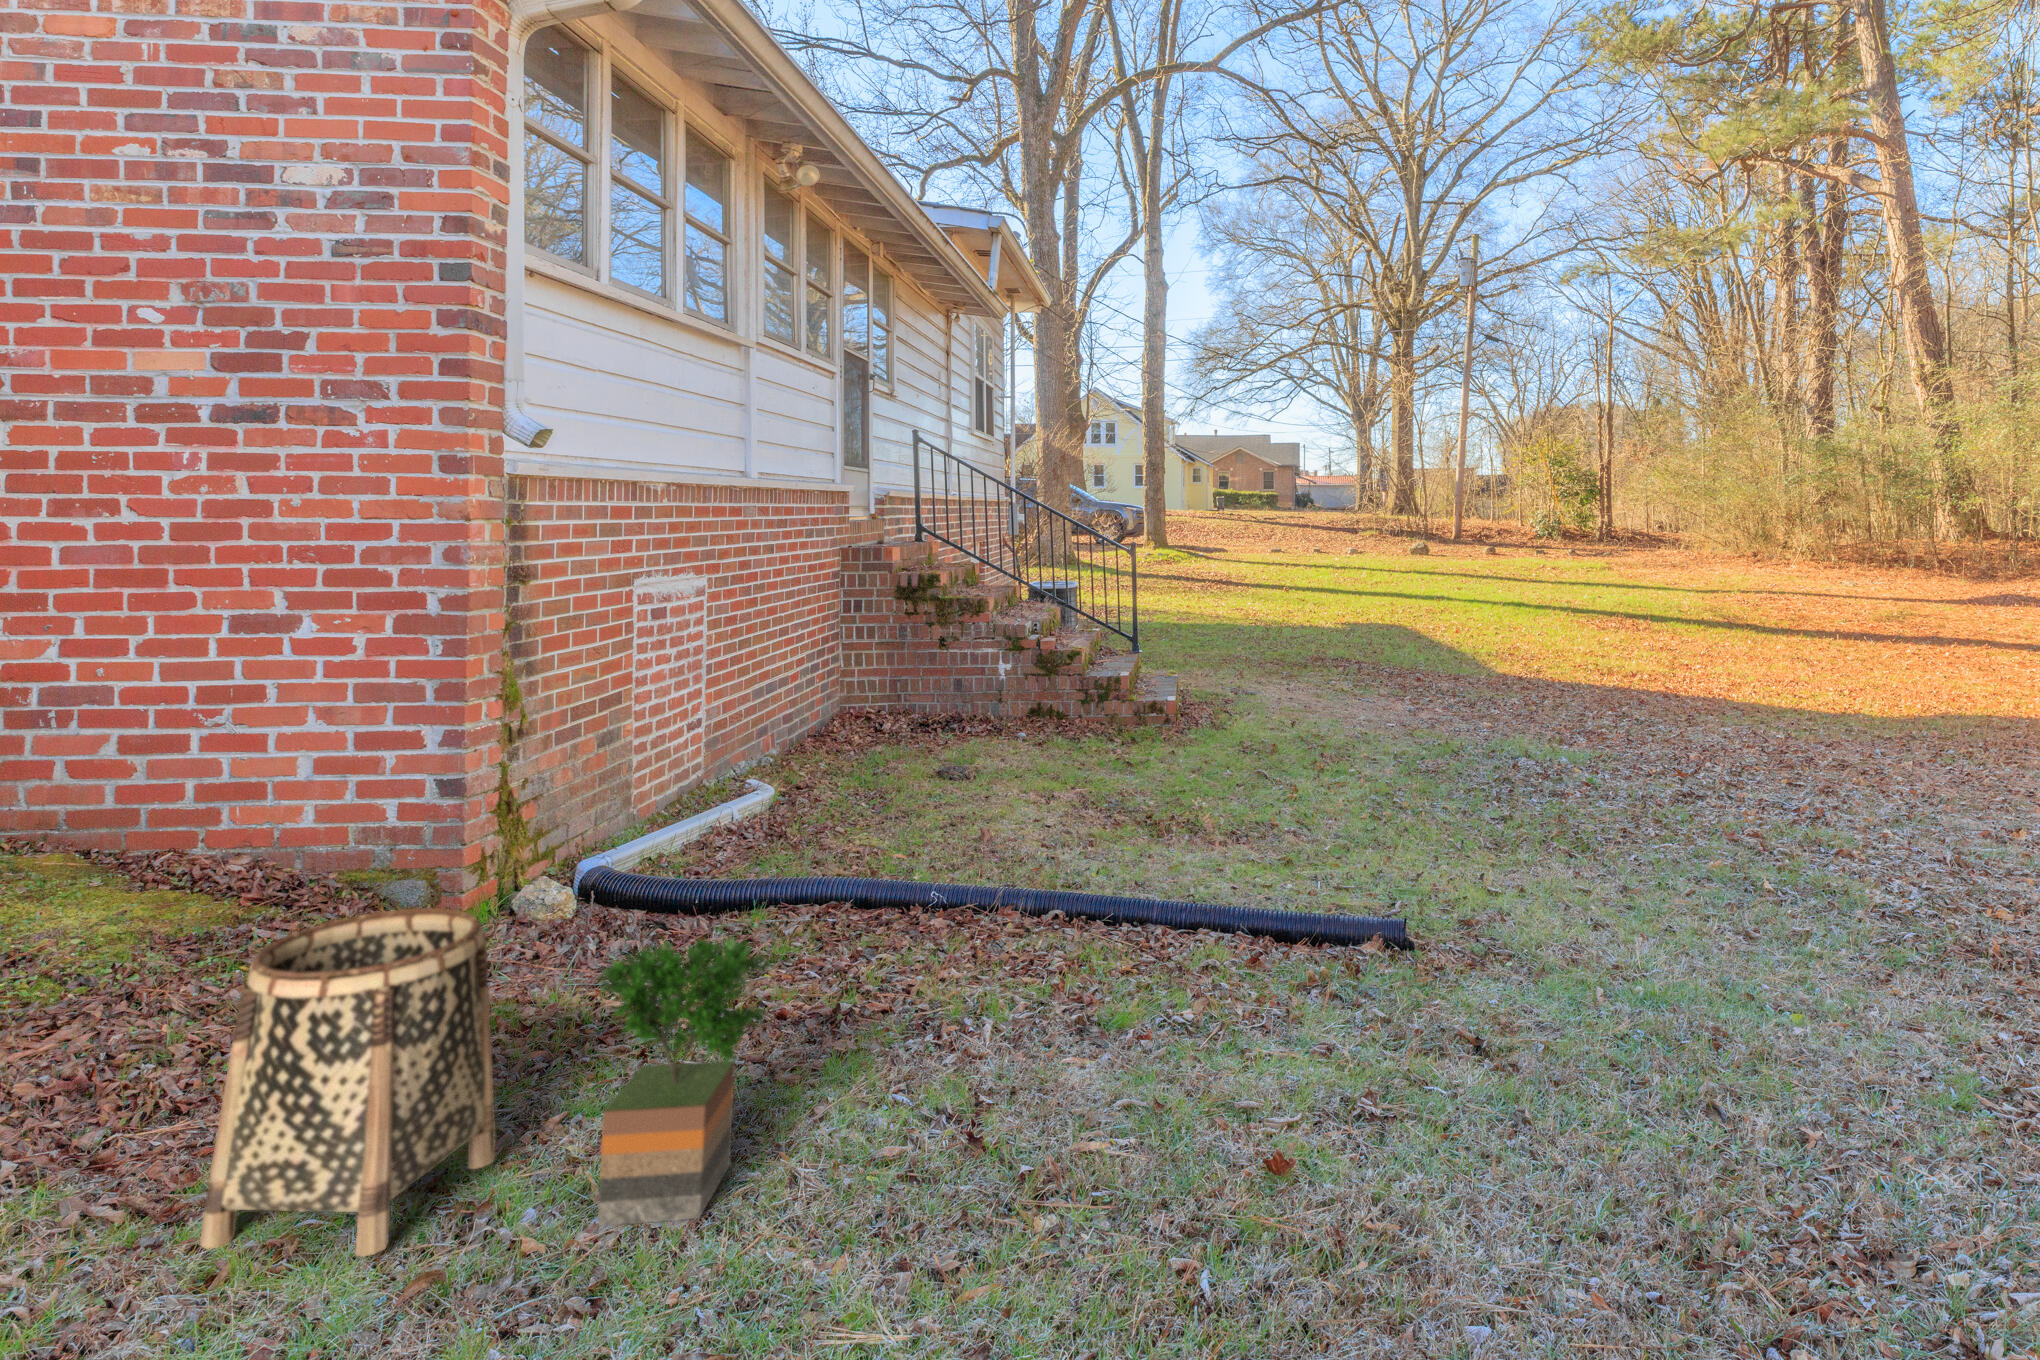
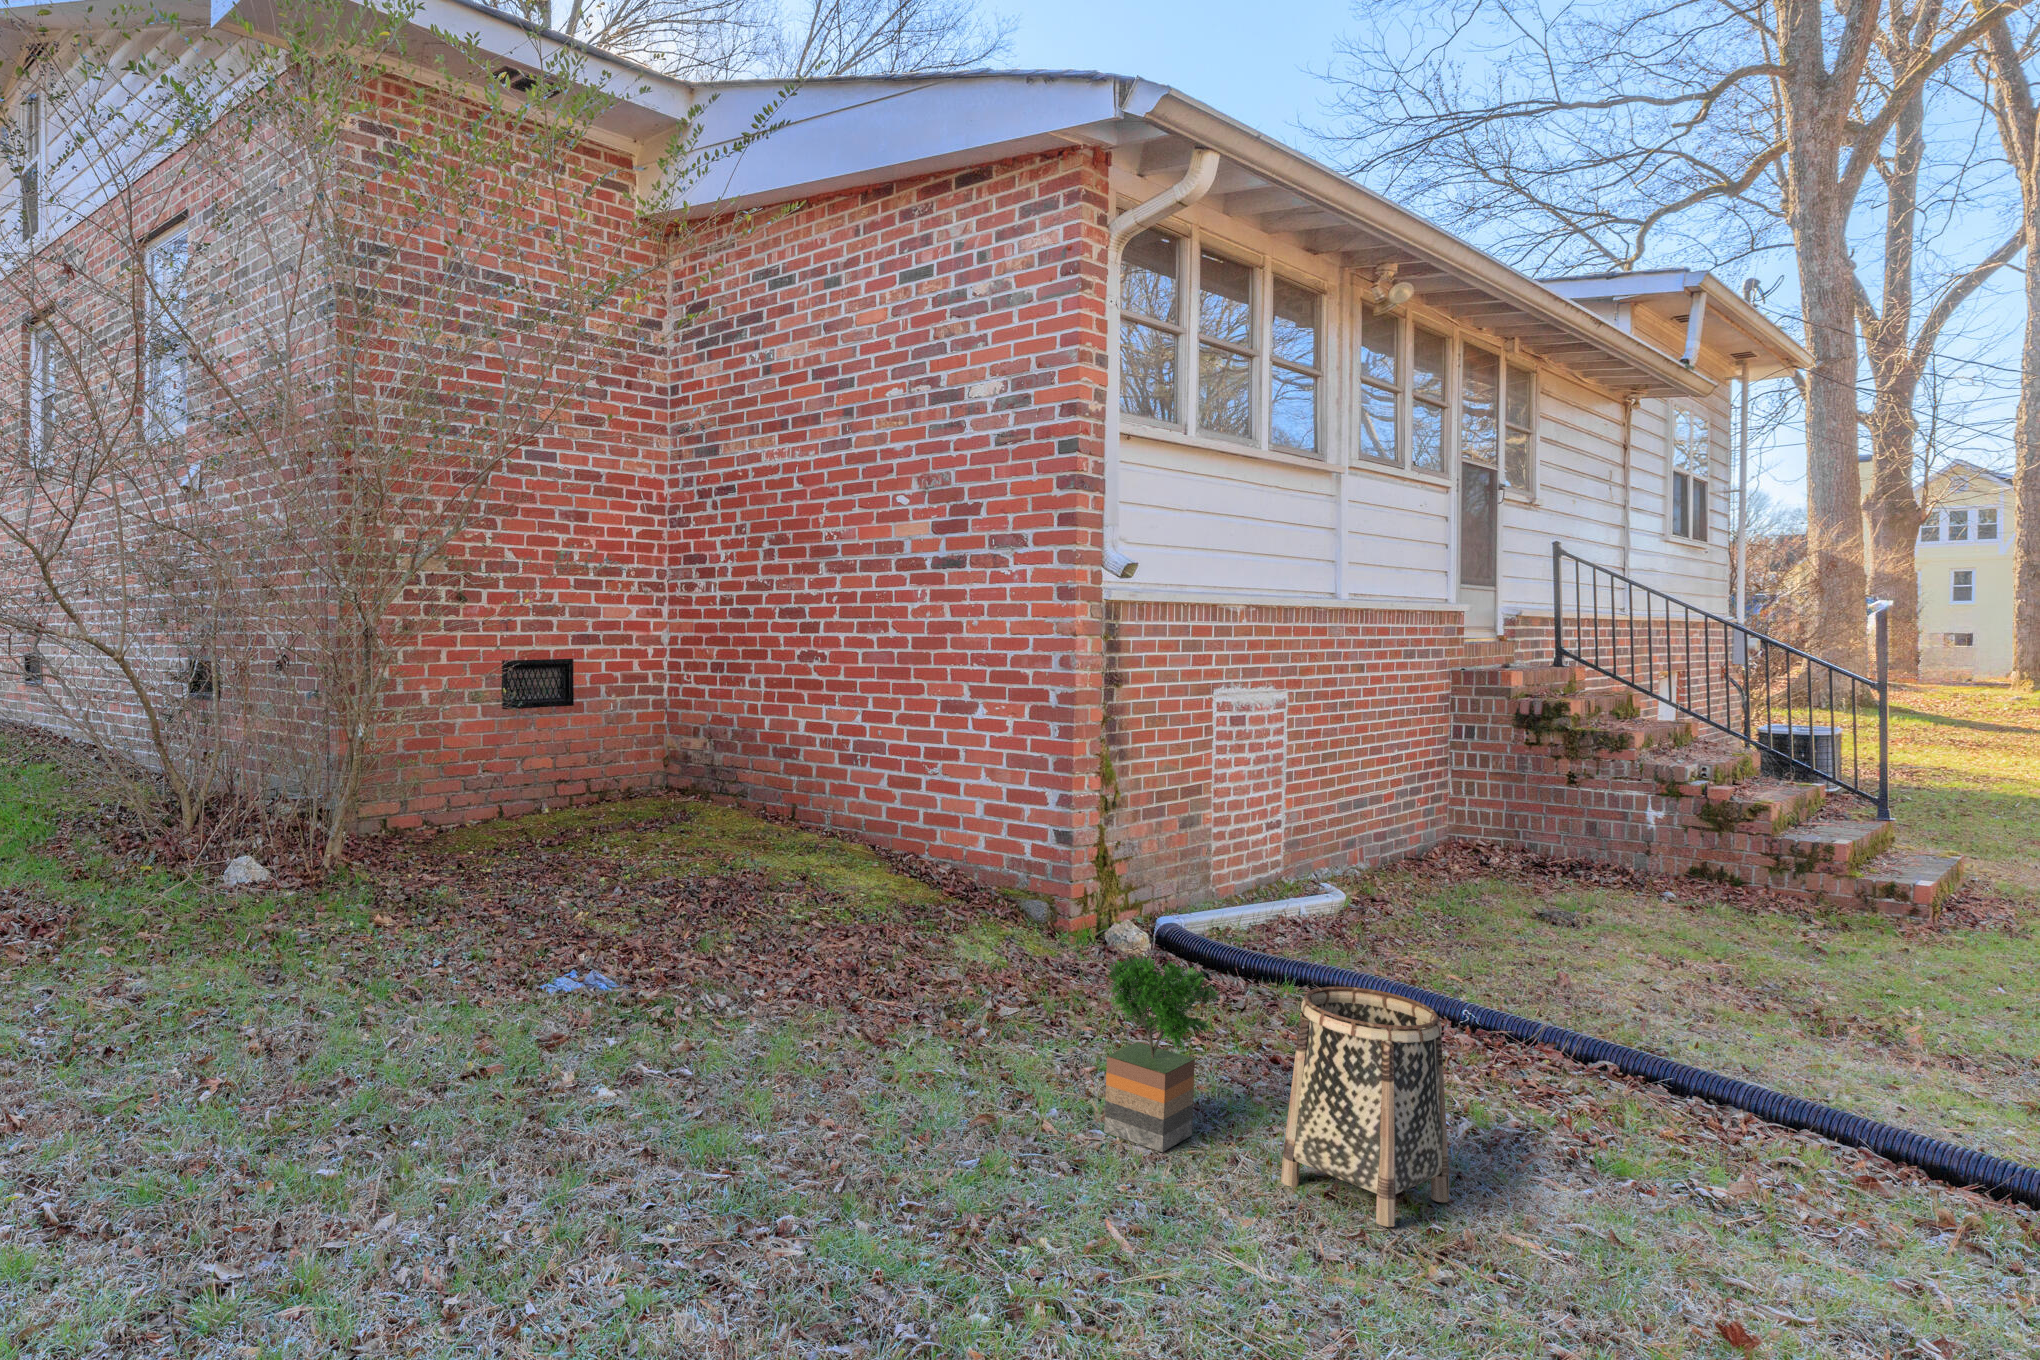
basket: present [200,908,495,1257] -> present [1281,987,1449,1227]

